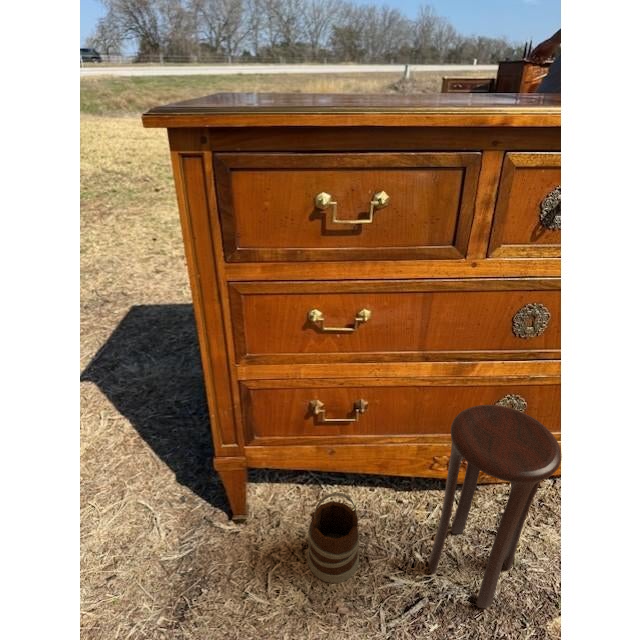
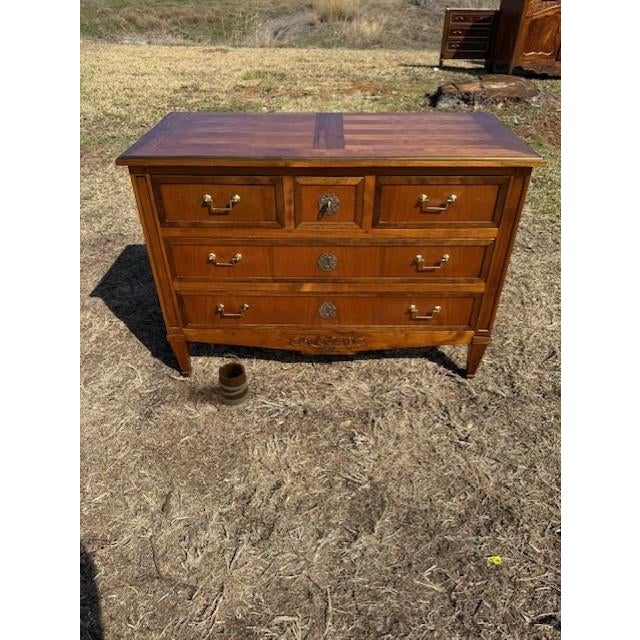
stool: present [429,405,562,608] -> none [281,308,336,418]

